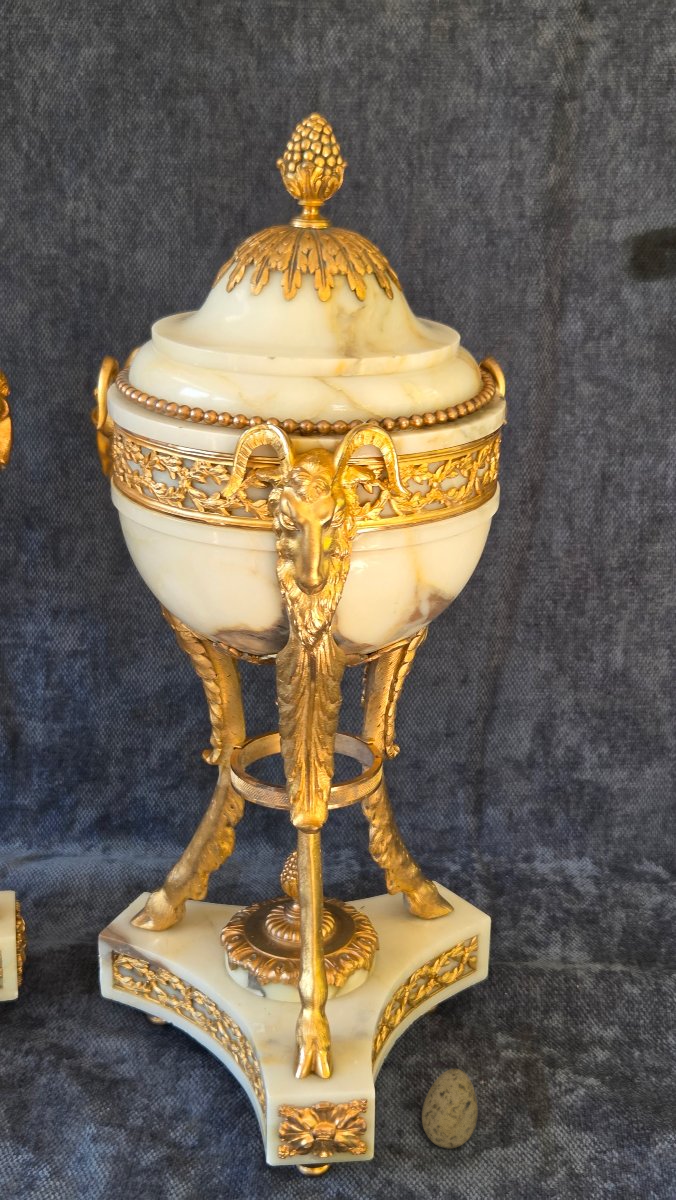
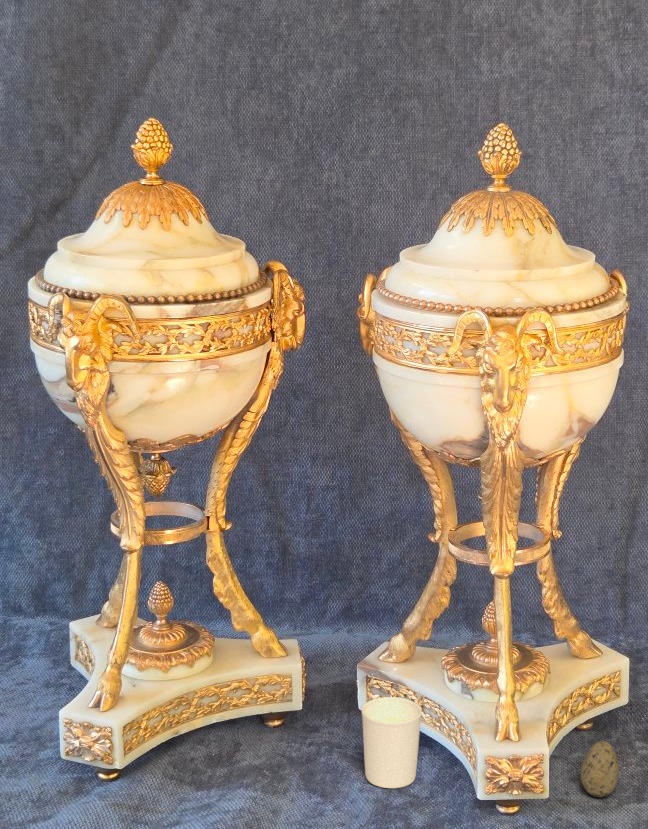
candle holder: none [94,1000,186,1143] -> present [361,697,422,788]

